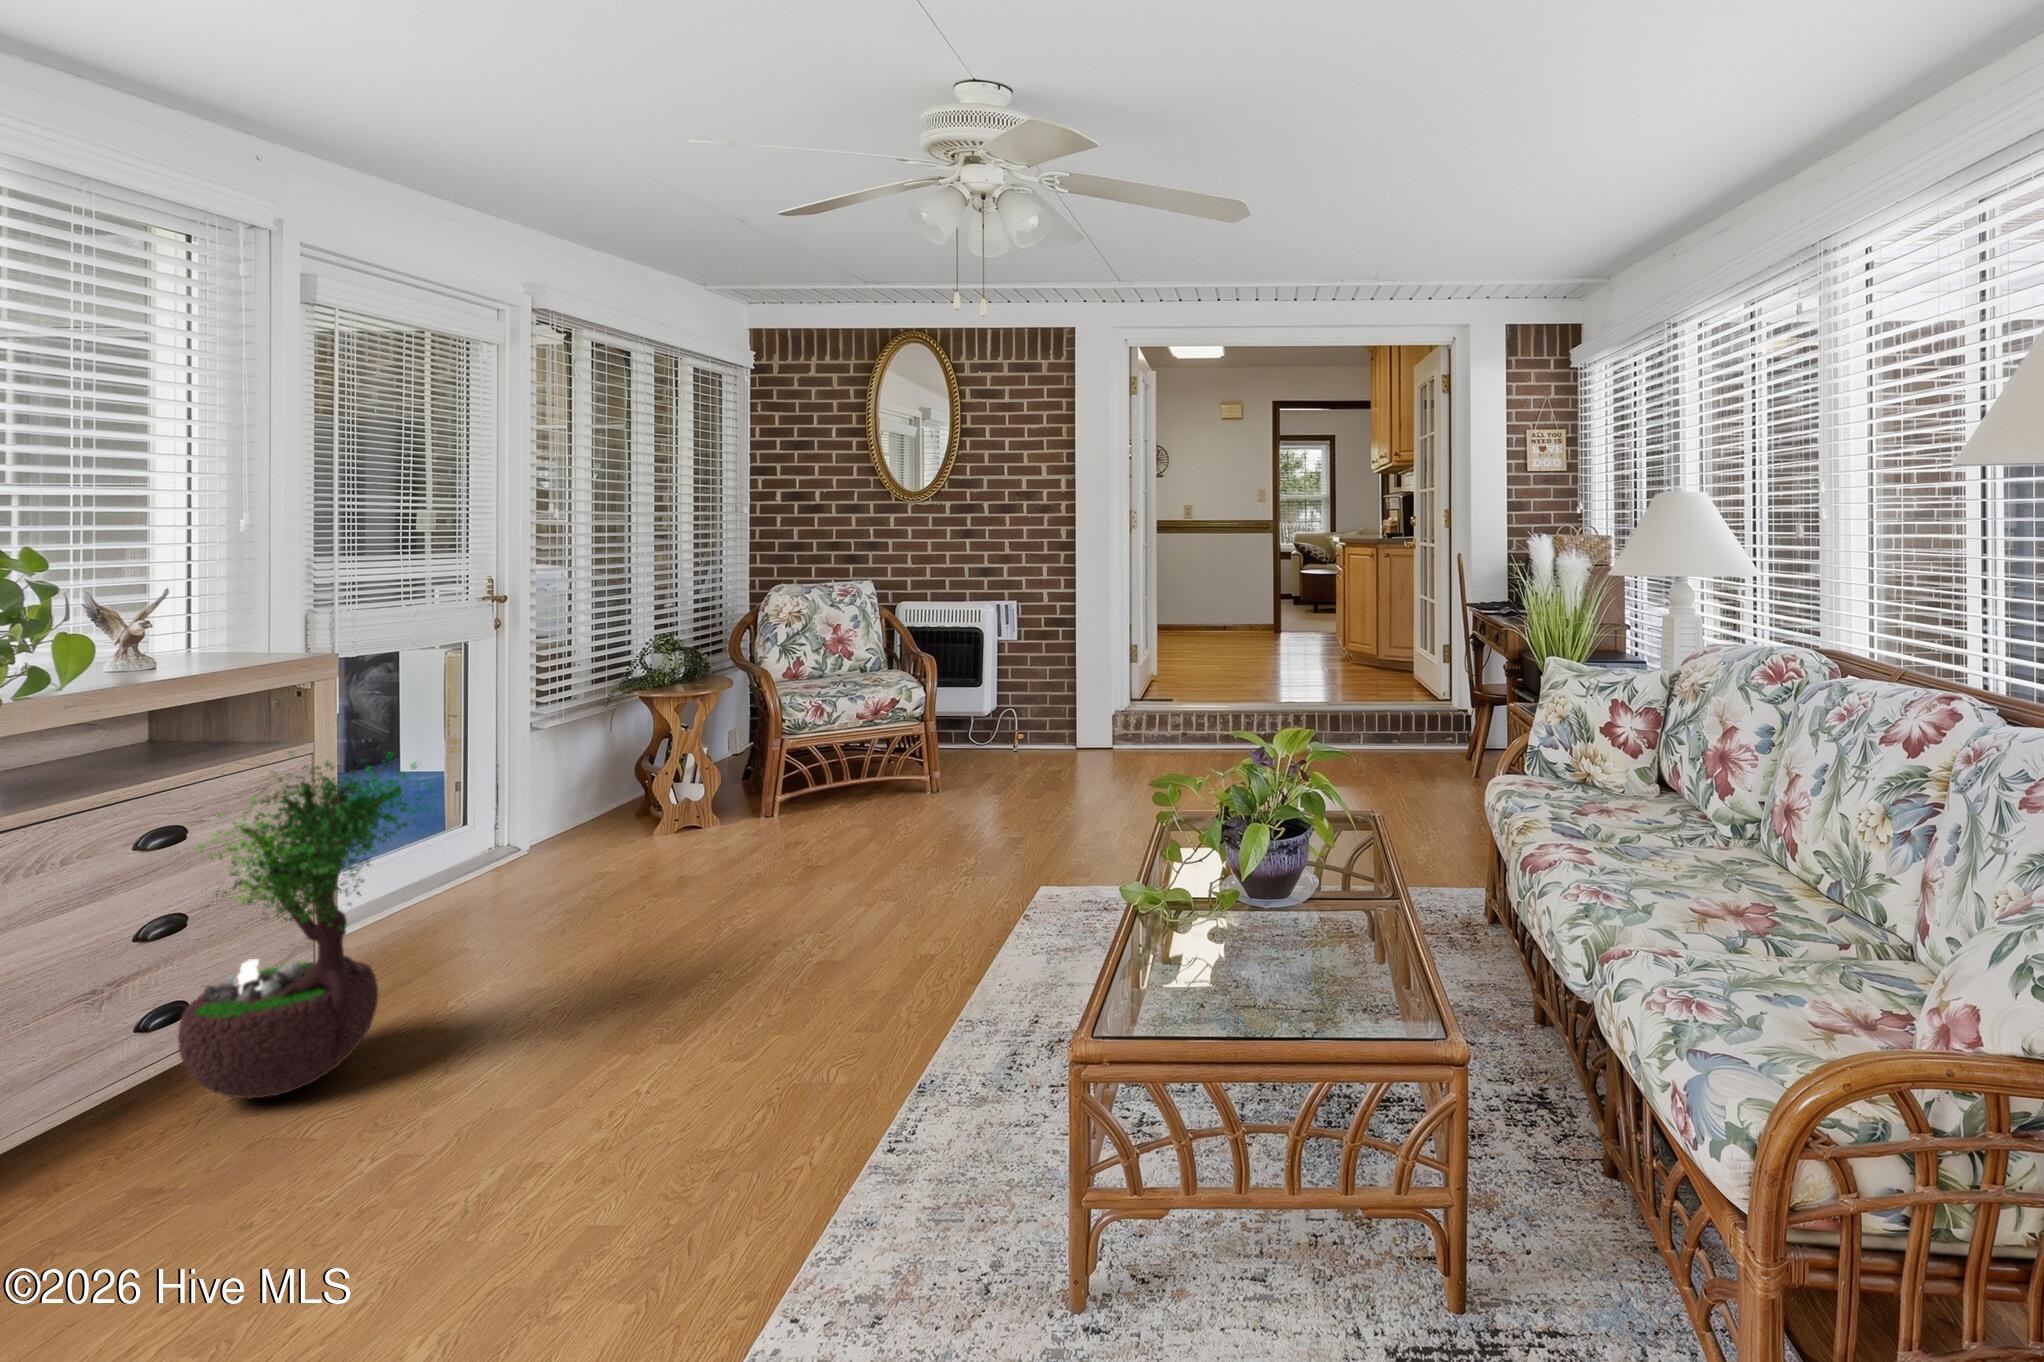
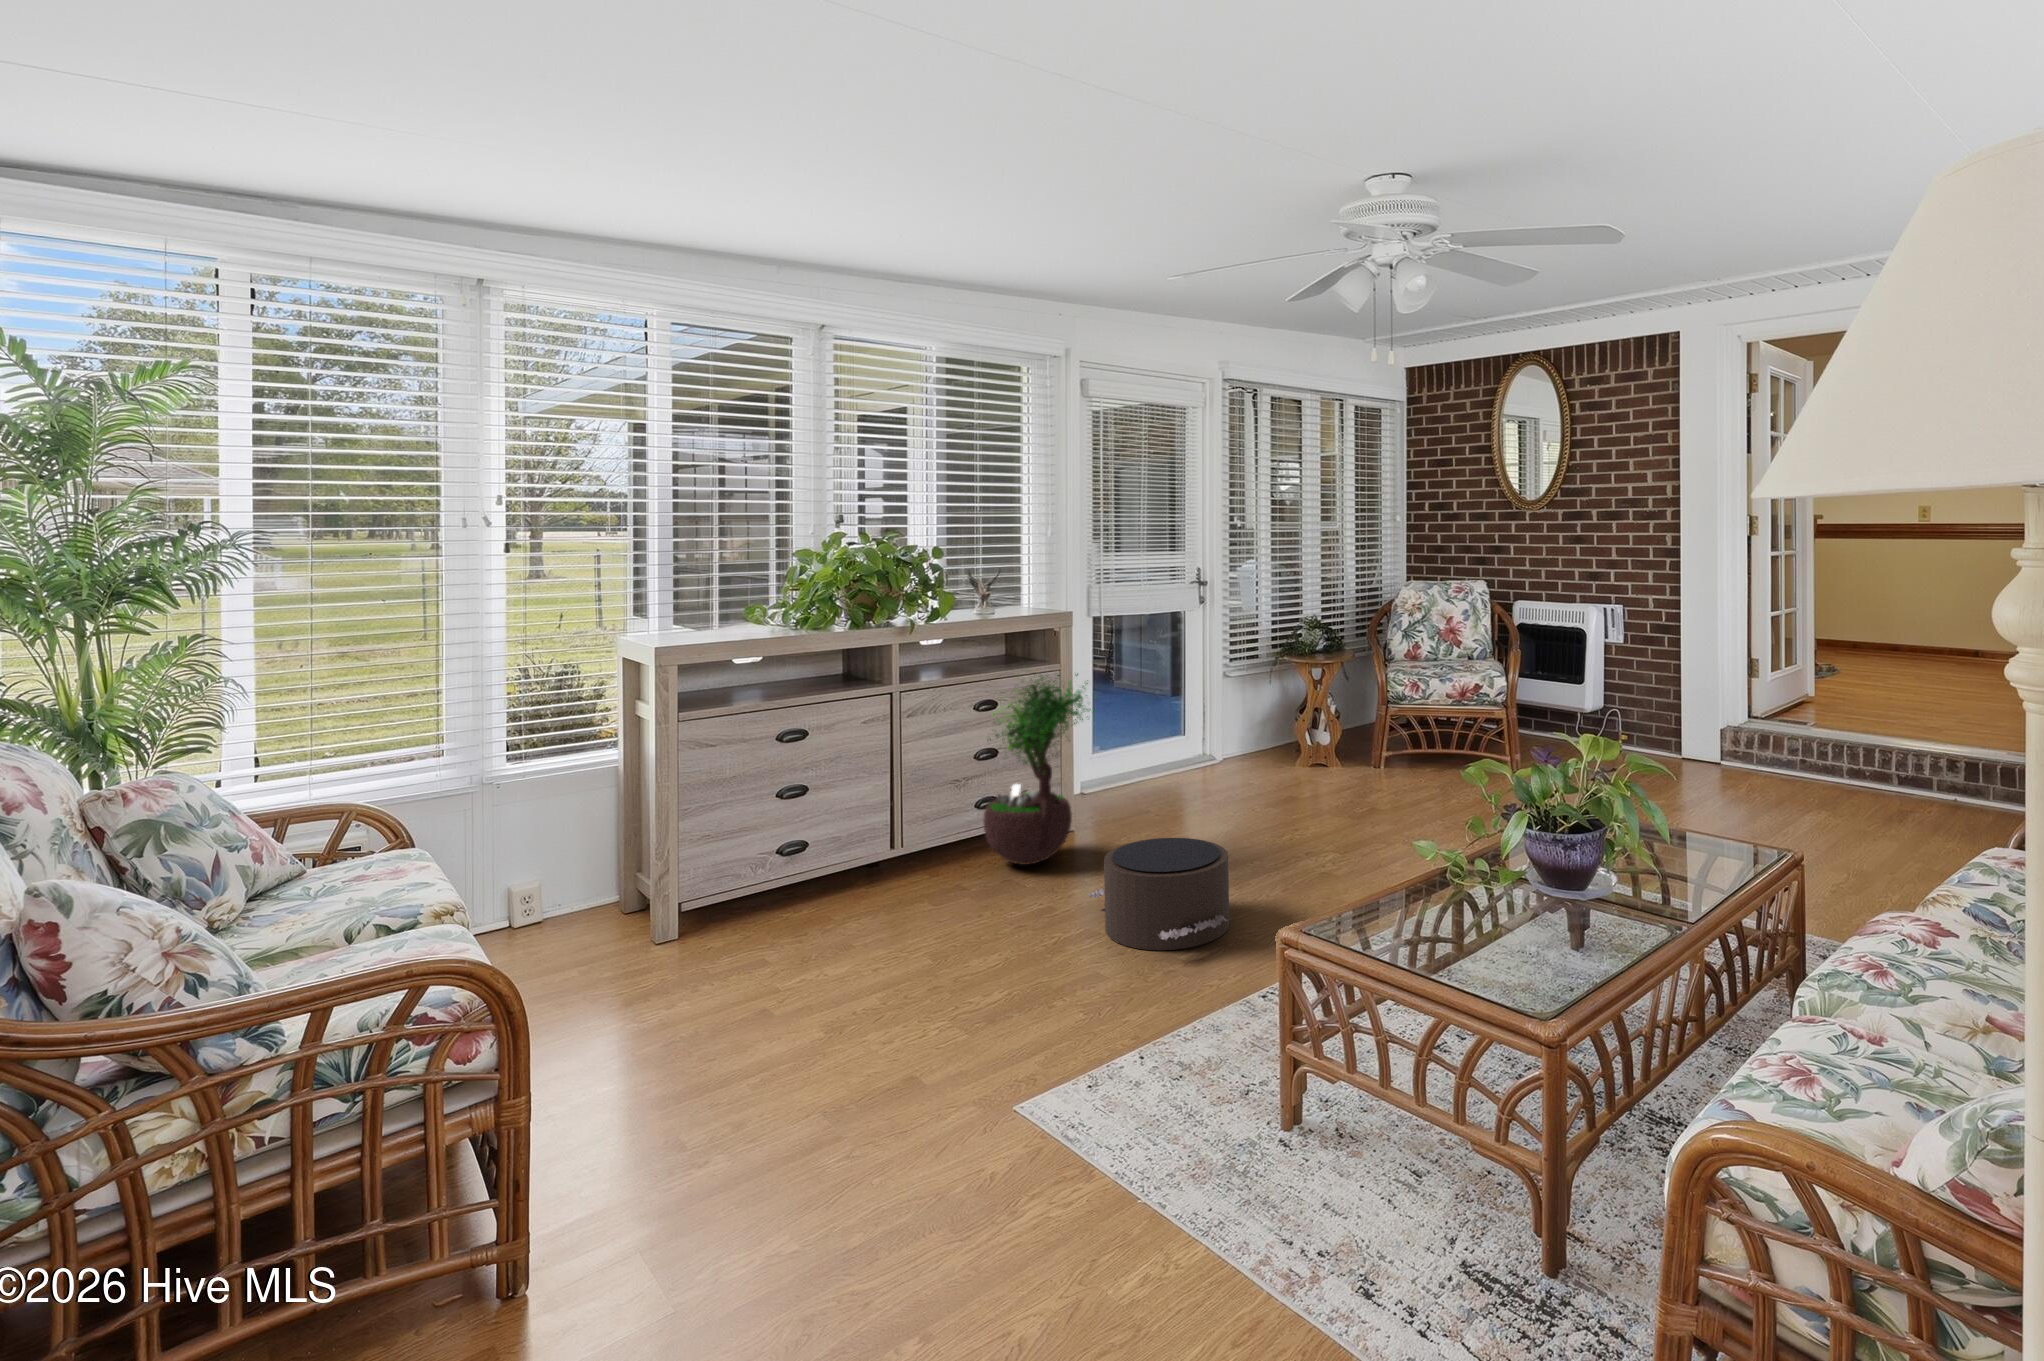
pouf: none [489,962,769,1158] -> present [1088,838,1230,950]

